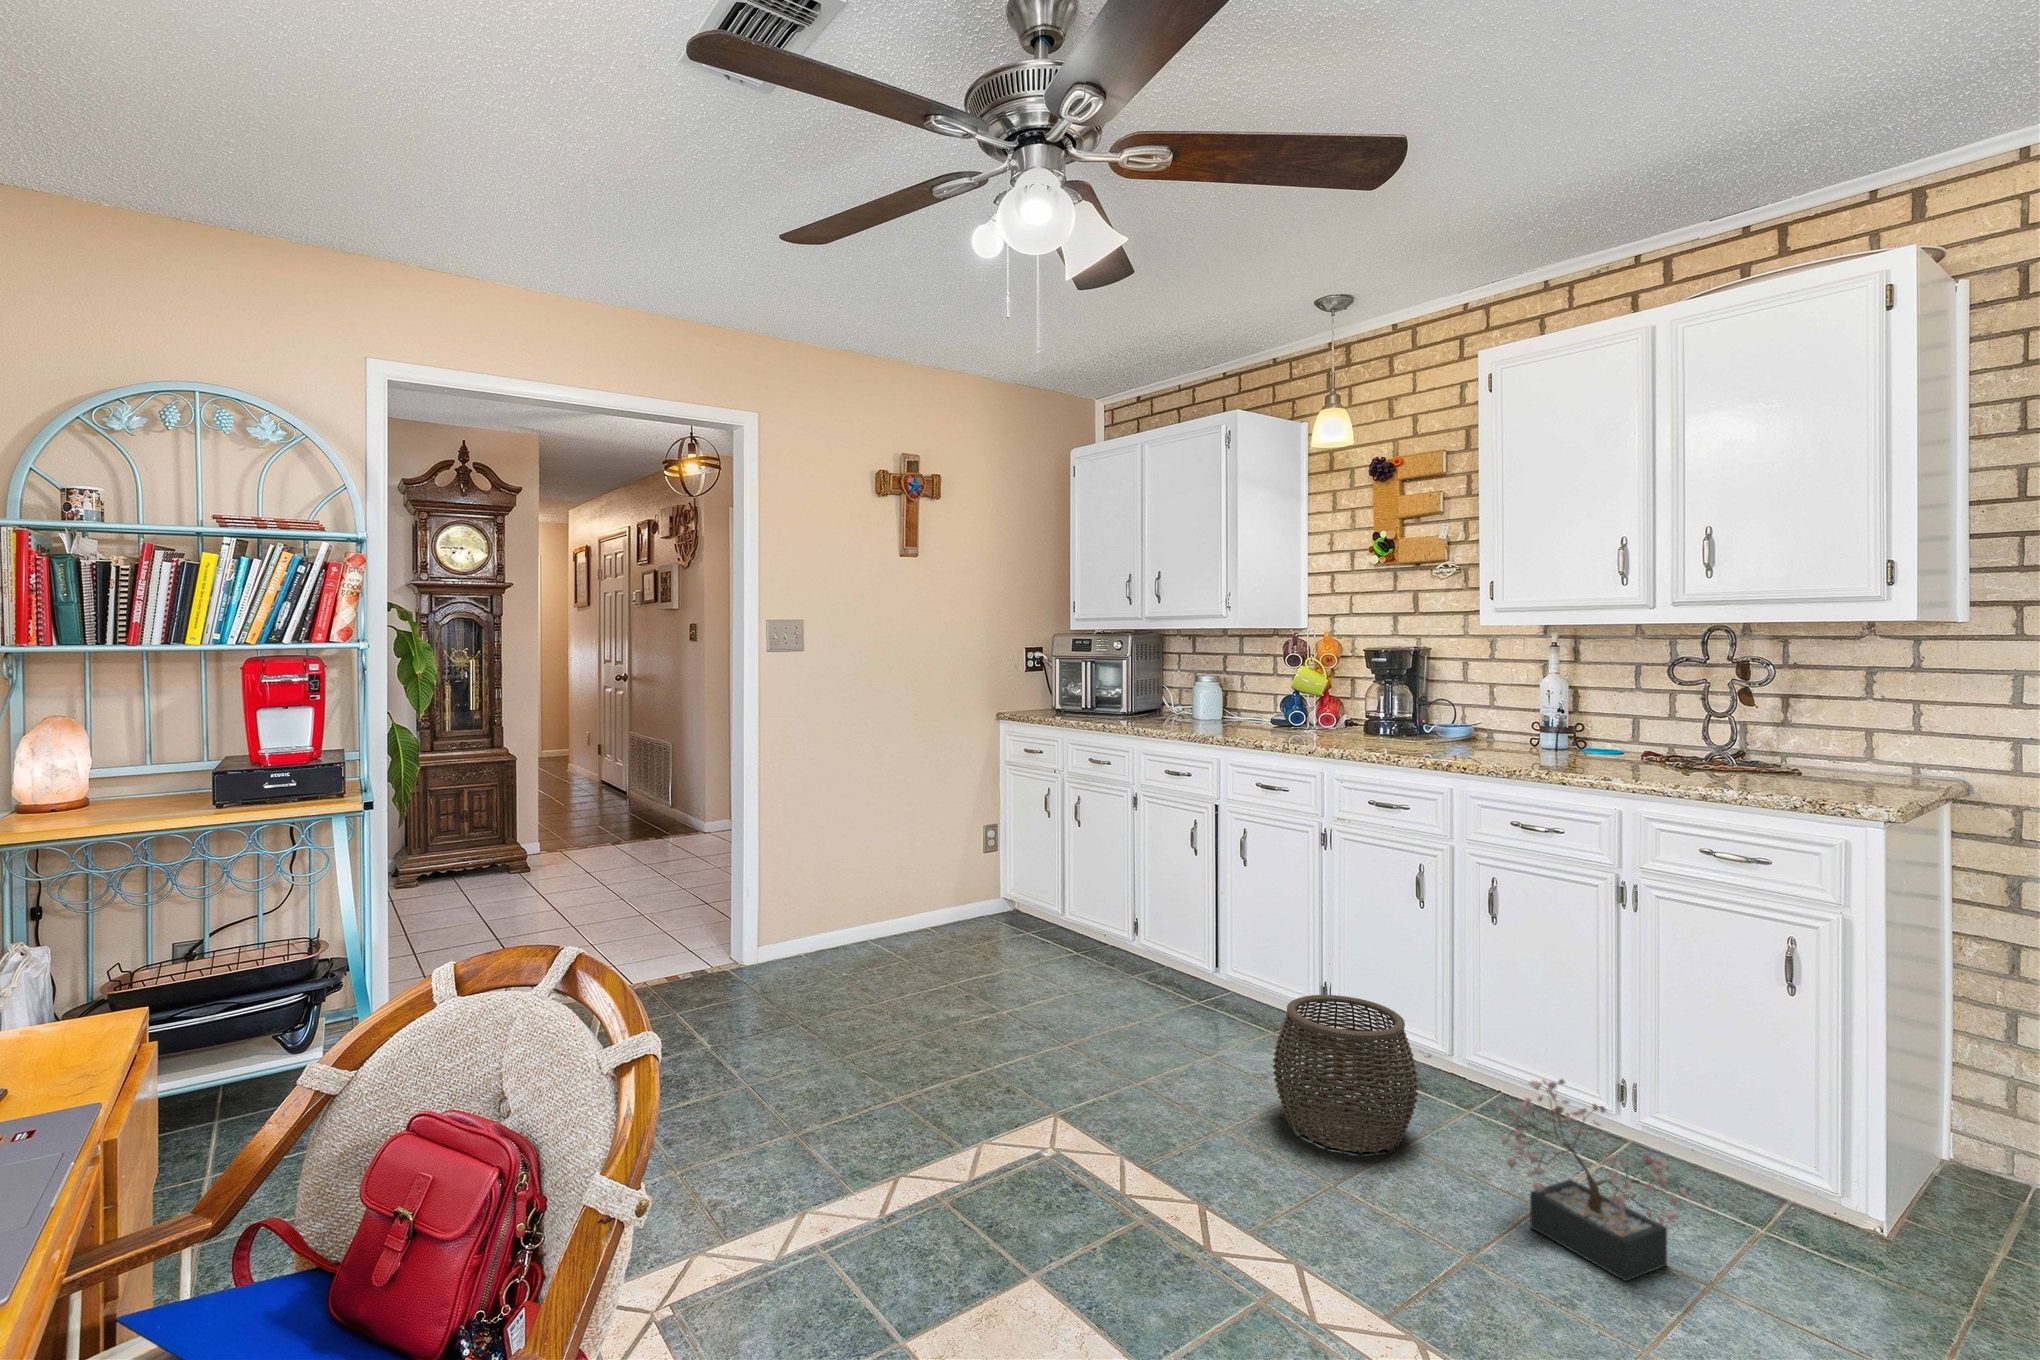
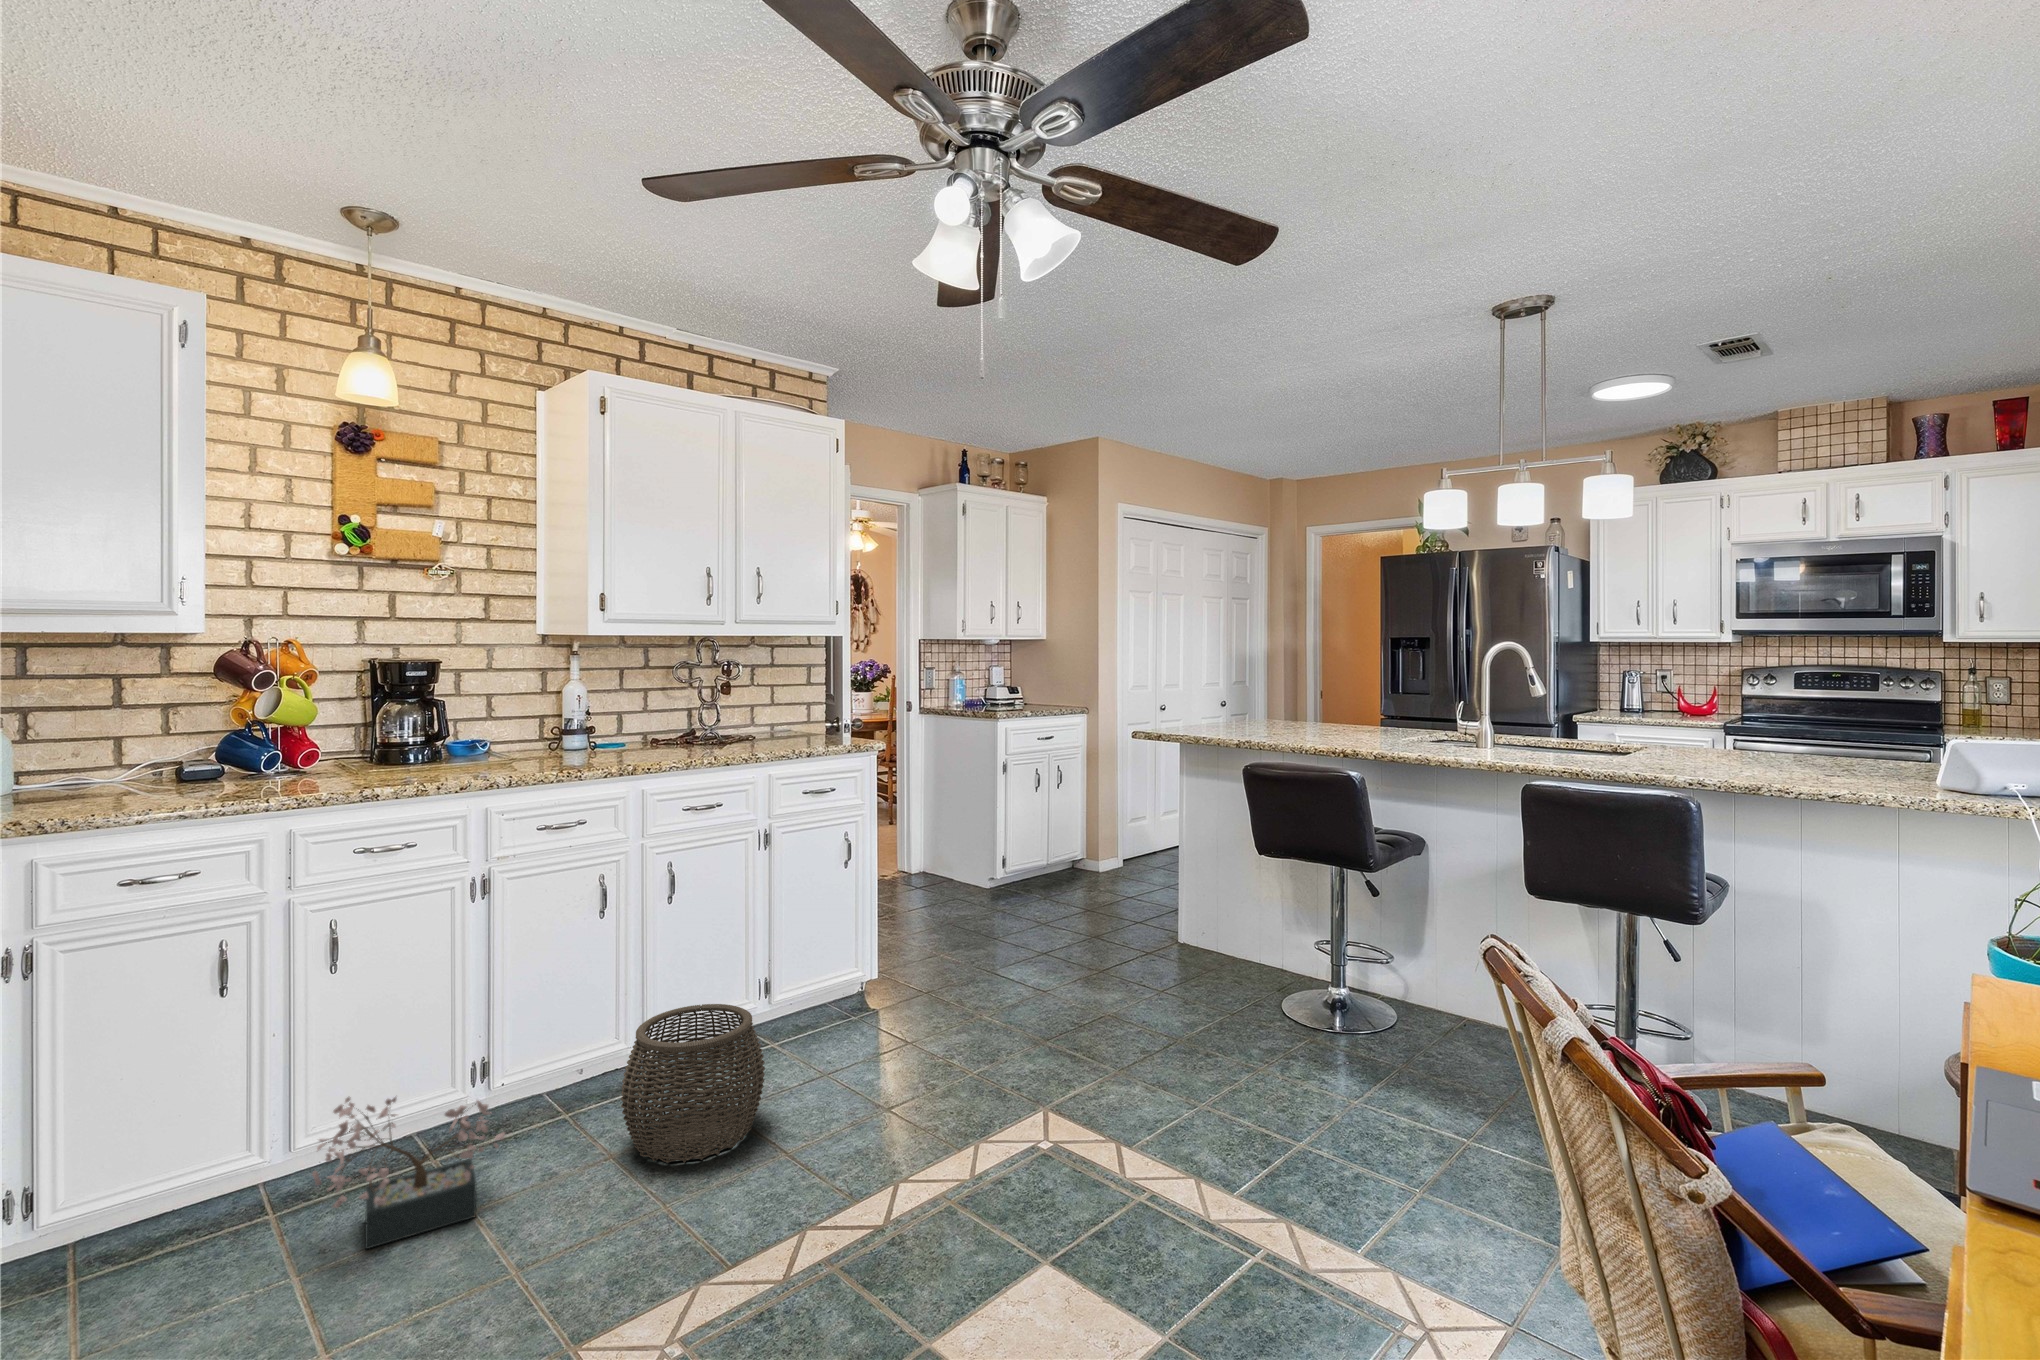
decorative plant: present [1496,1079,1692,1281] -> present [312,1097,505,1249]

